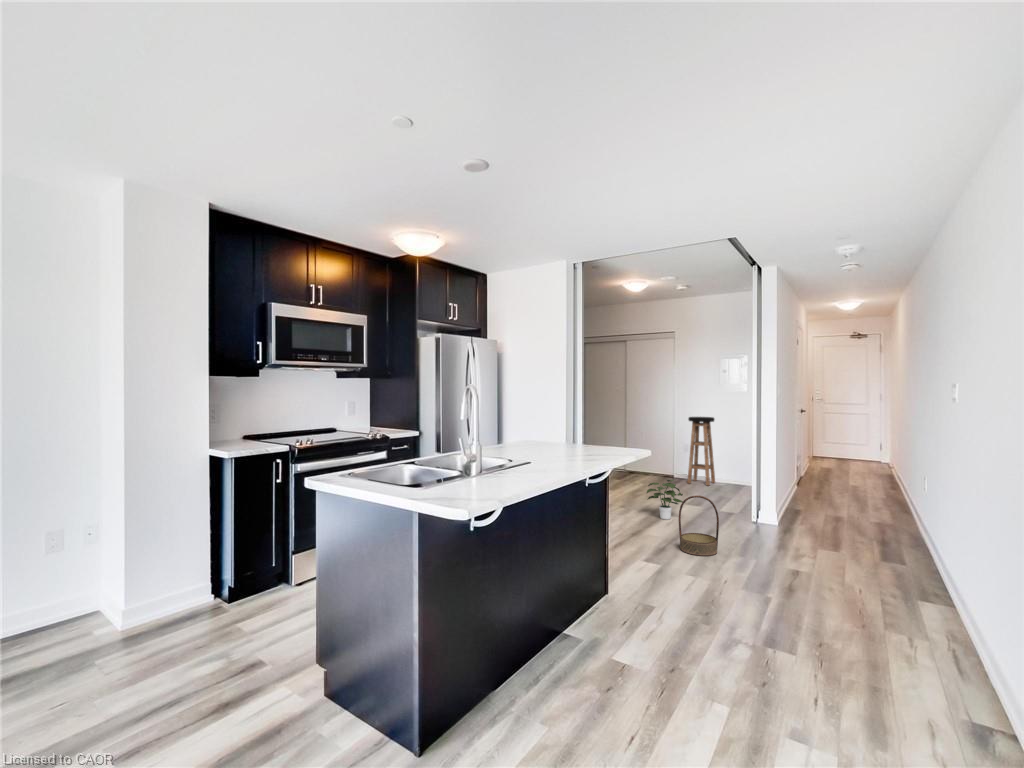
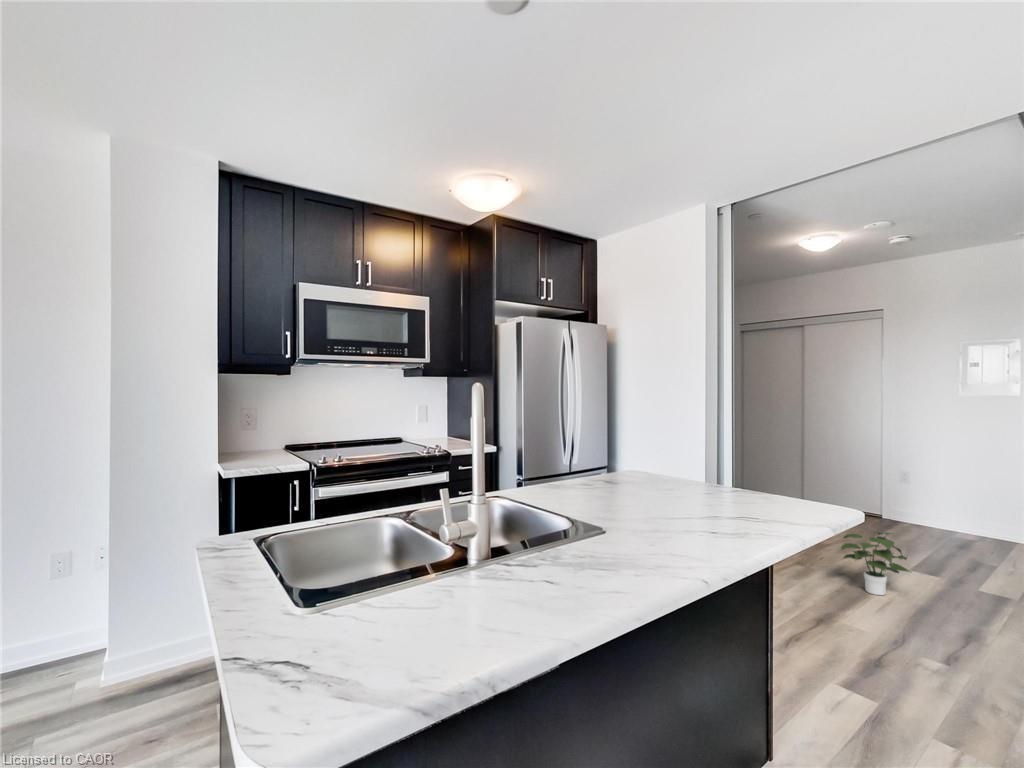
bar stool: present [687,417,715,486] -> none [906,433,956,536]
basket: present [679,496,719,556] -> none [908,577,998,694]

